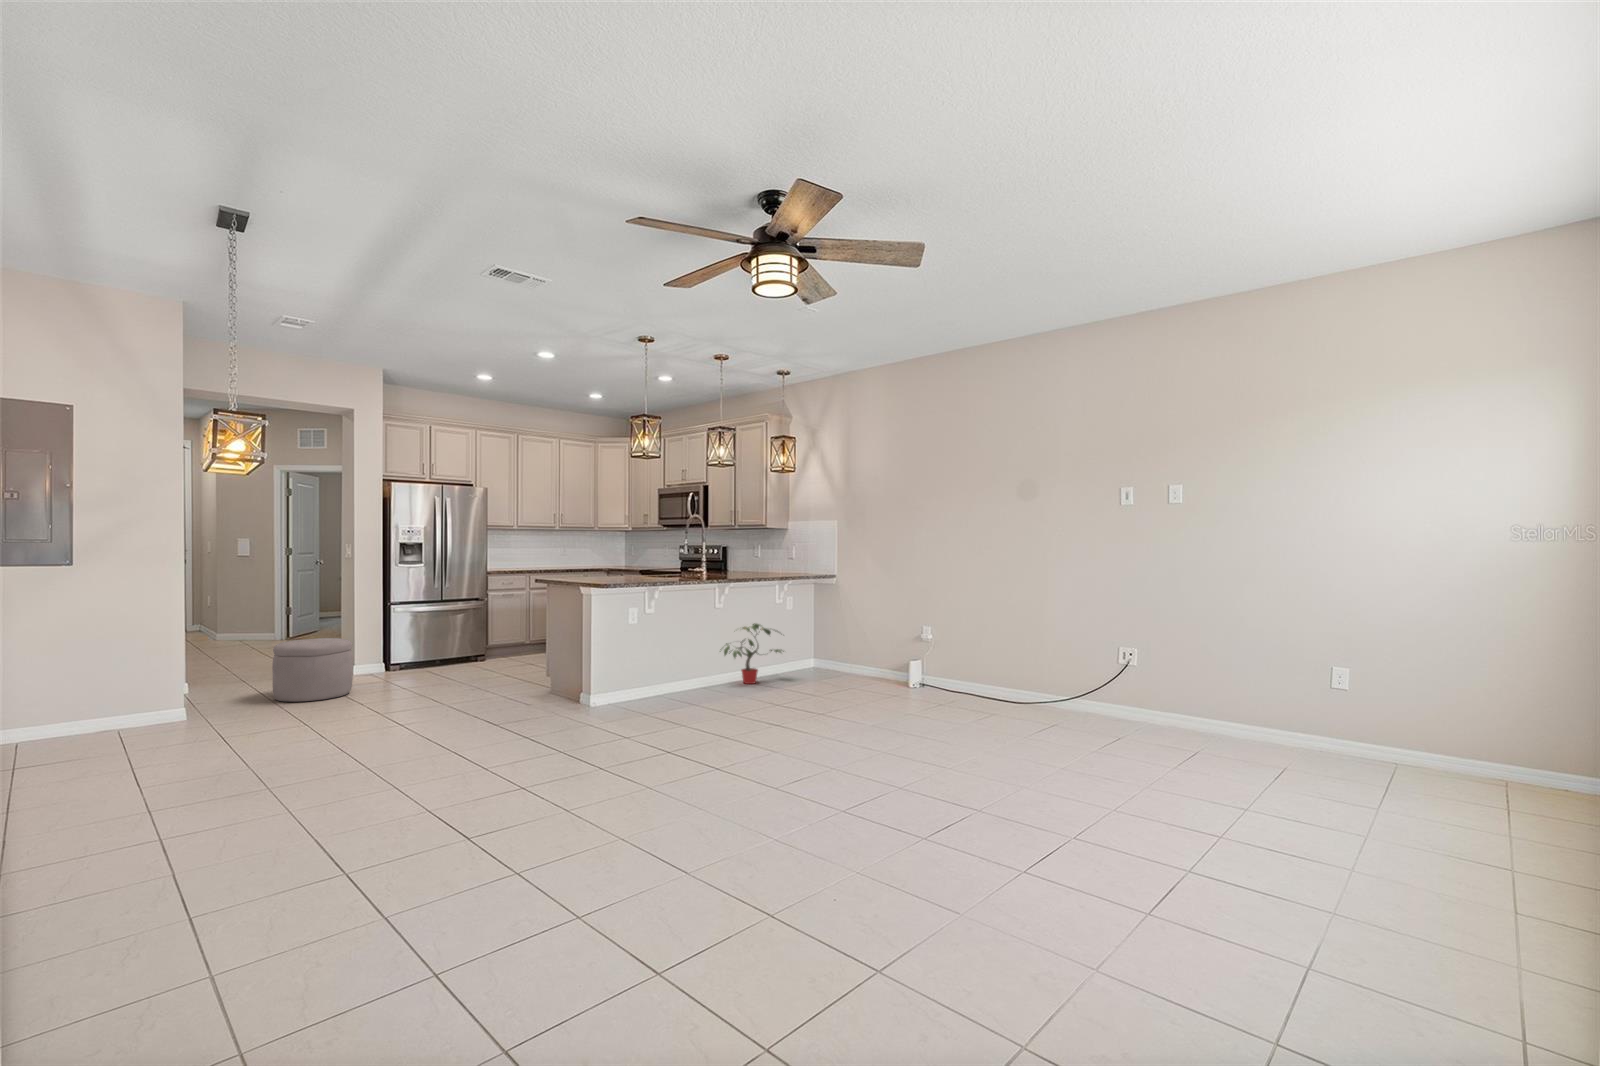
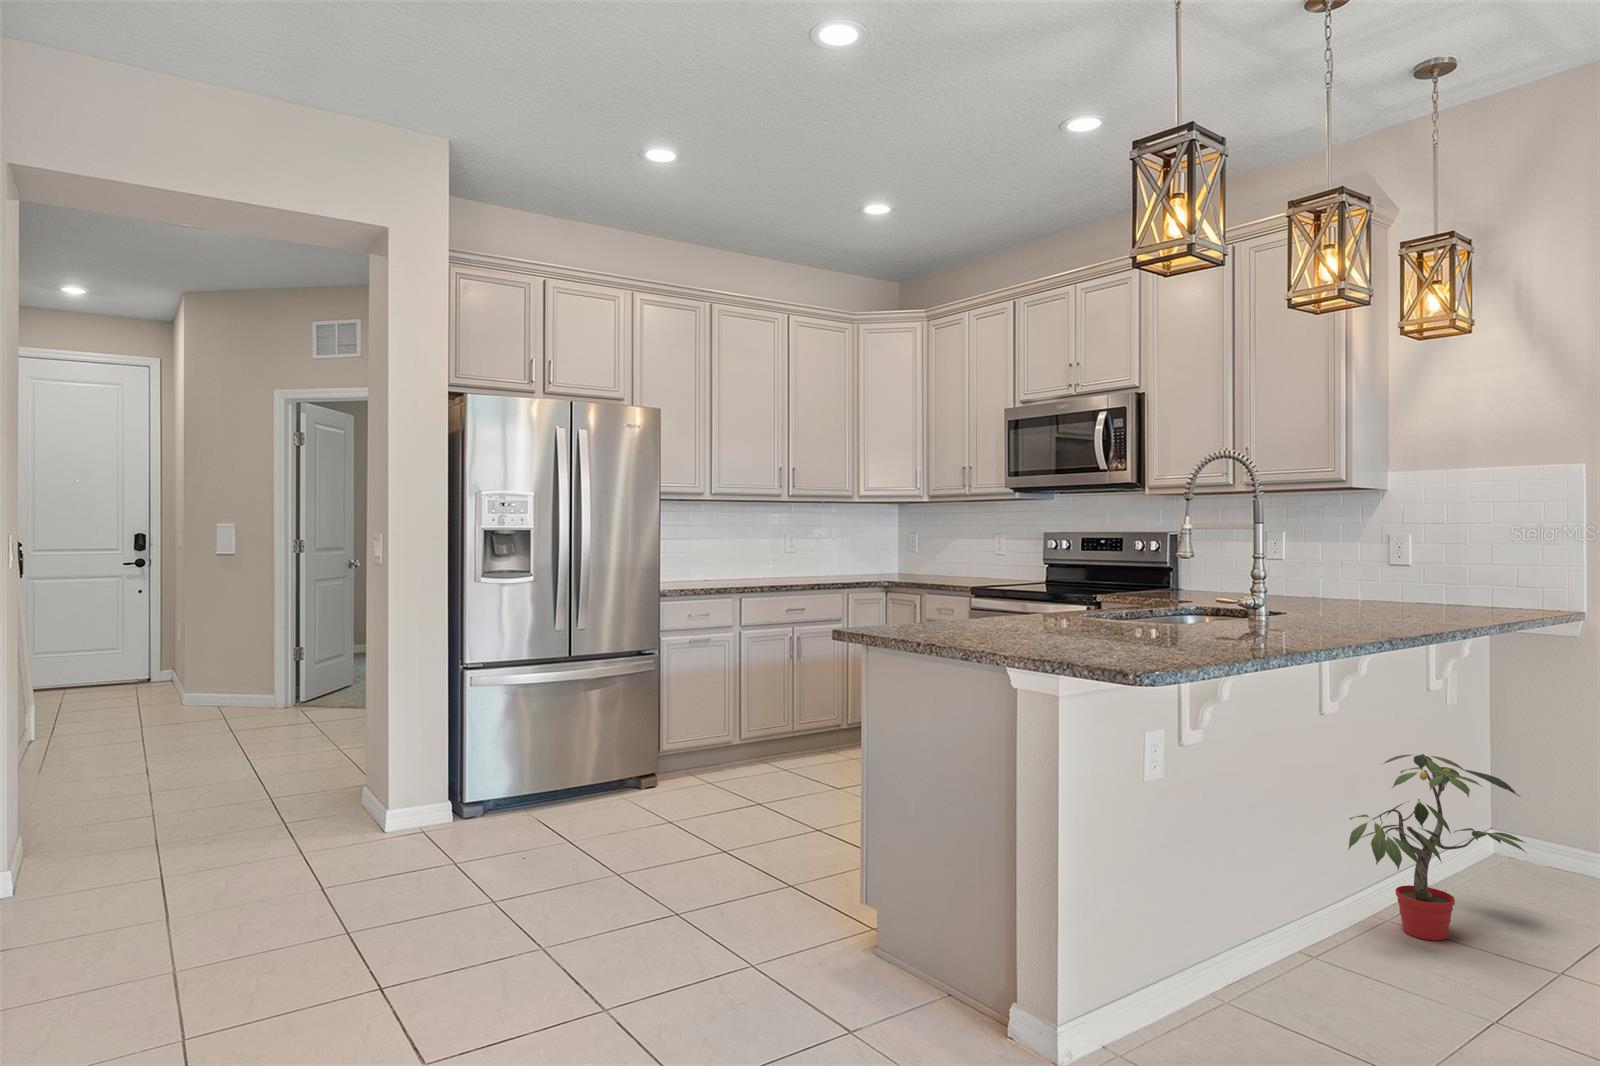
ottoman: present [272,638,353,702] -> none [169,766,364,955]

